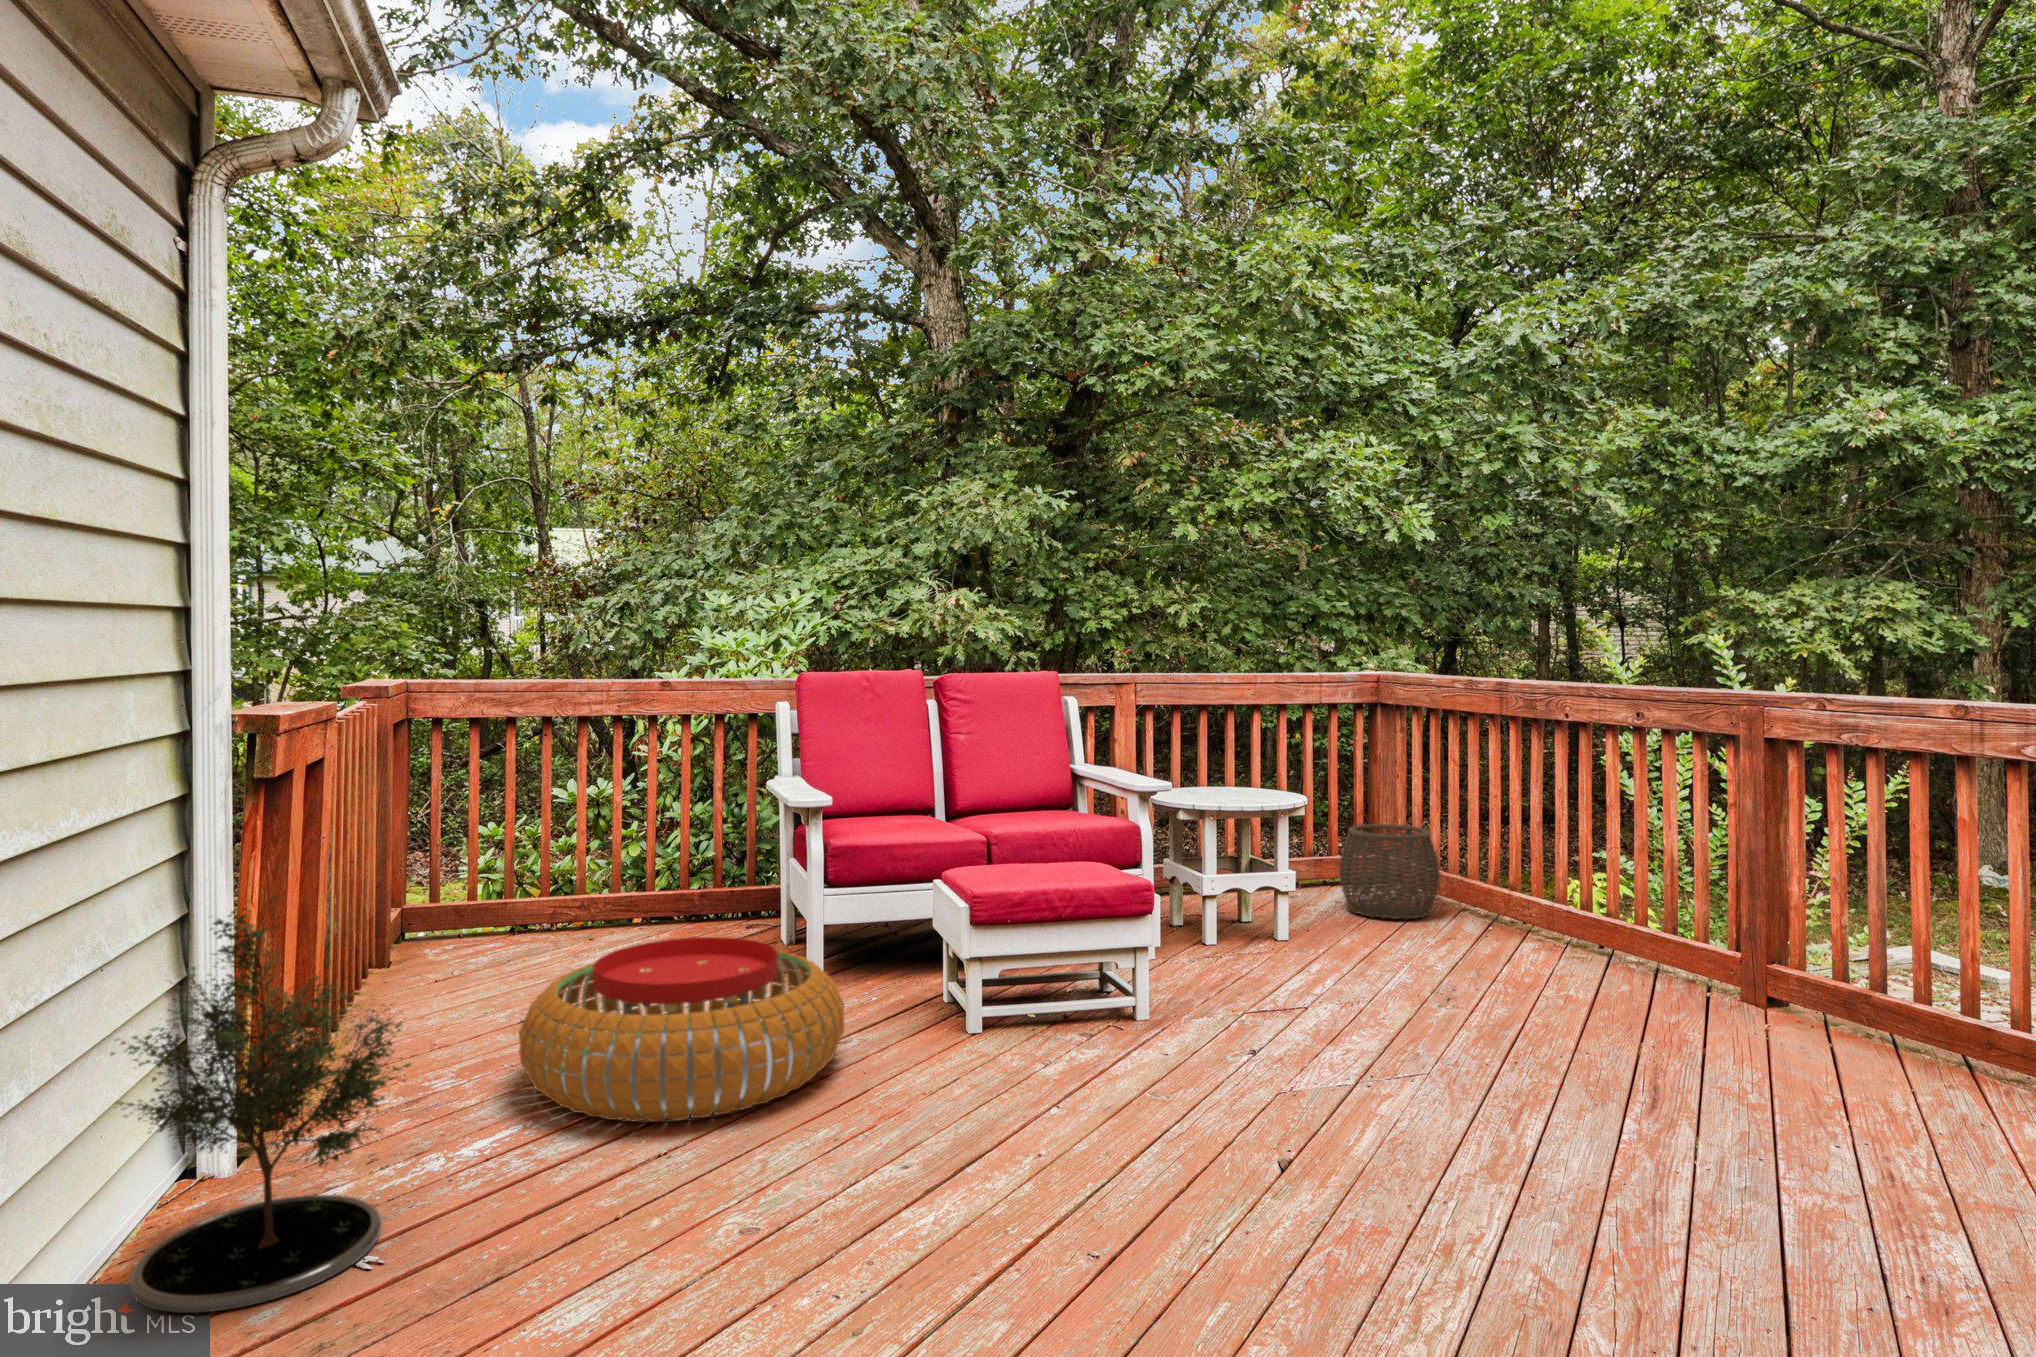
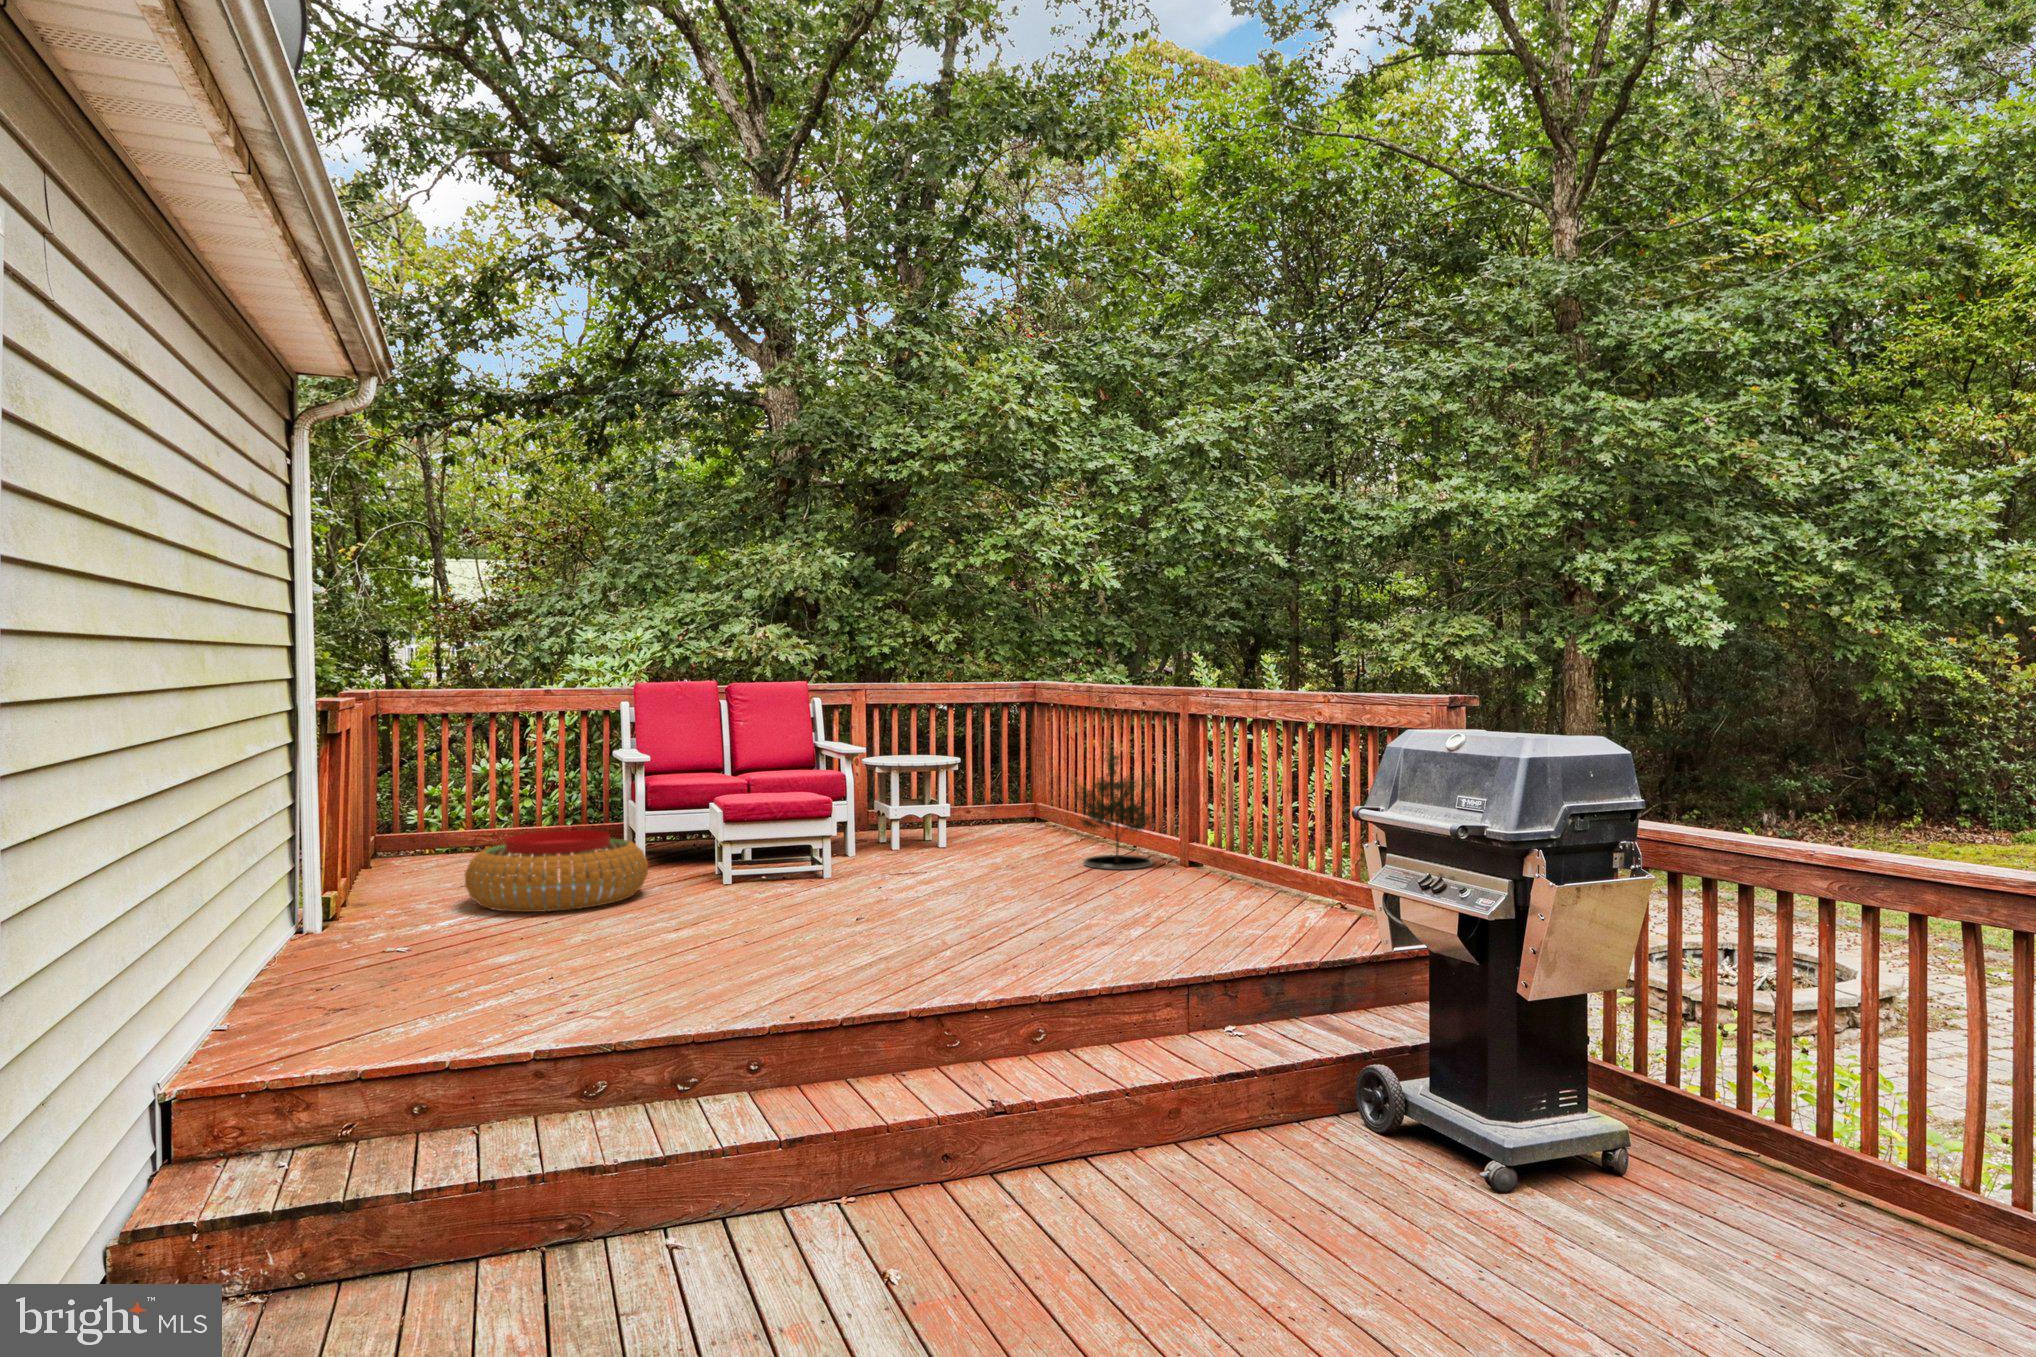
woven basket: present [1339,824,1440,920] -> none [998,780,1061,839]
potted tree: present [111,881,411,1313] -> present [1071,741,1154,870]

